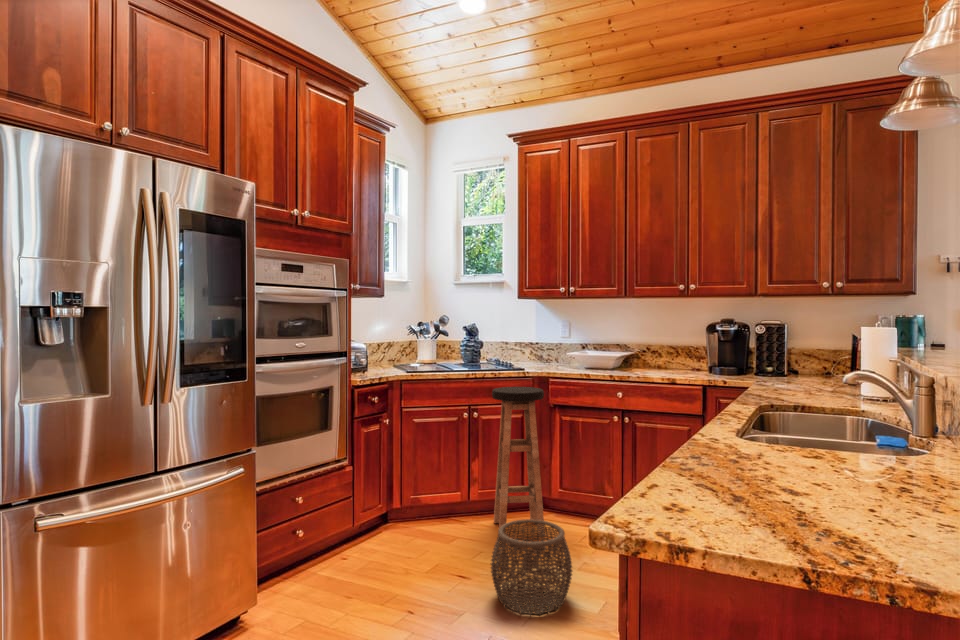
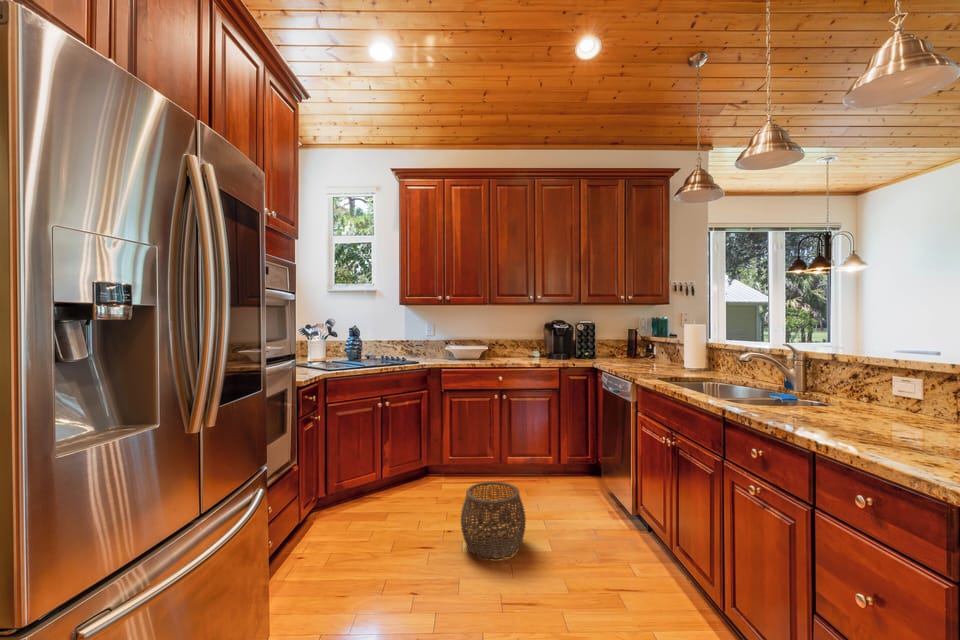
bar stool: present [492,387,545,536] -> none [404,377,454,505]

